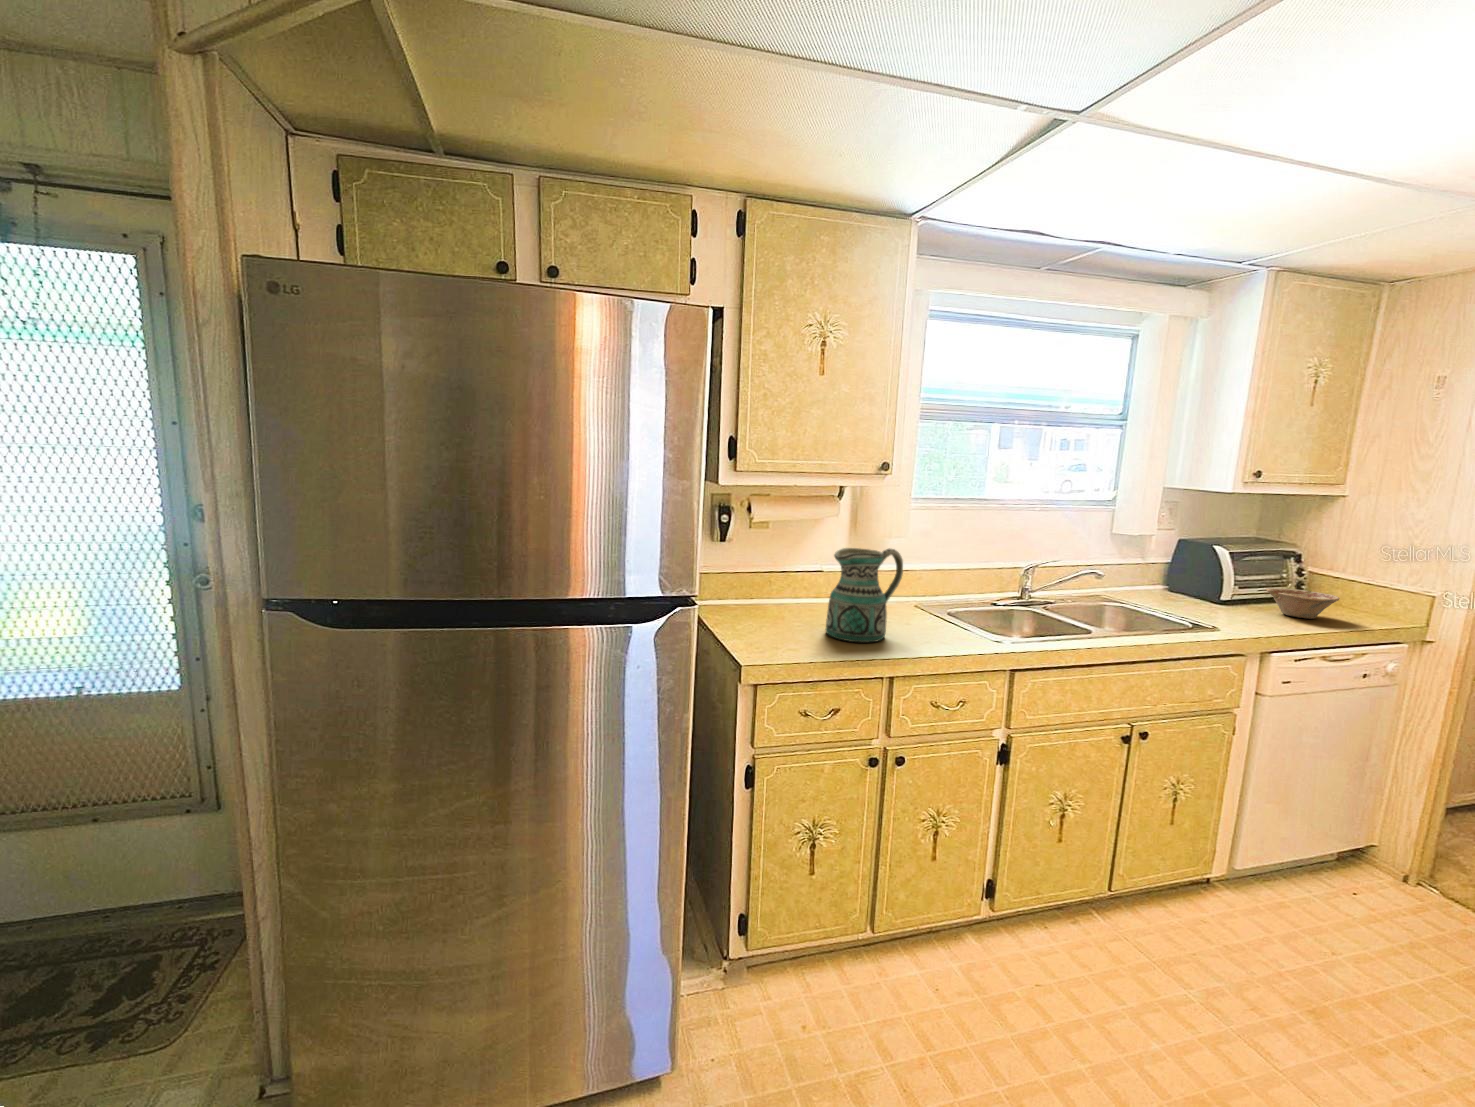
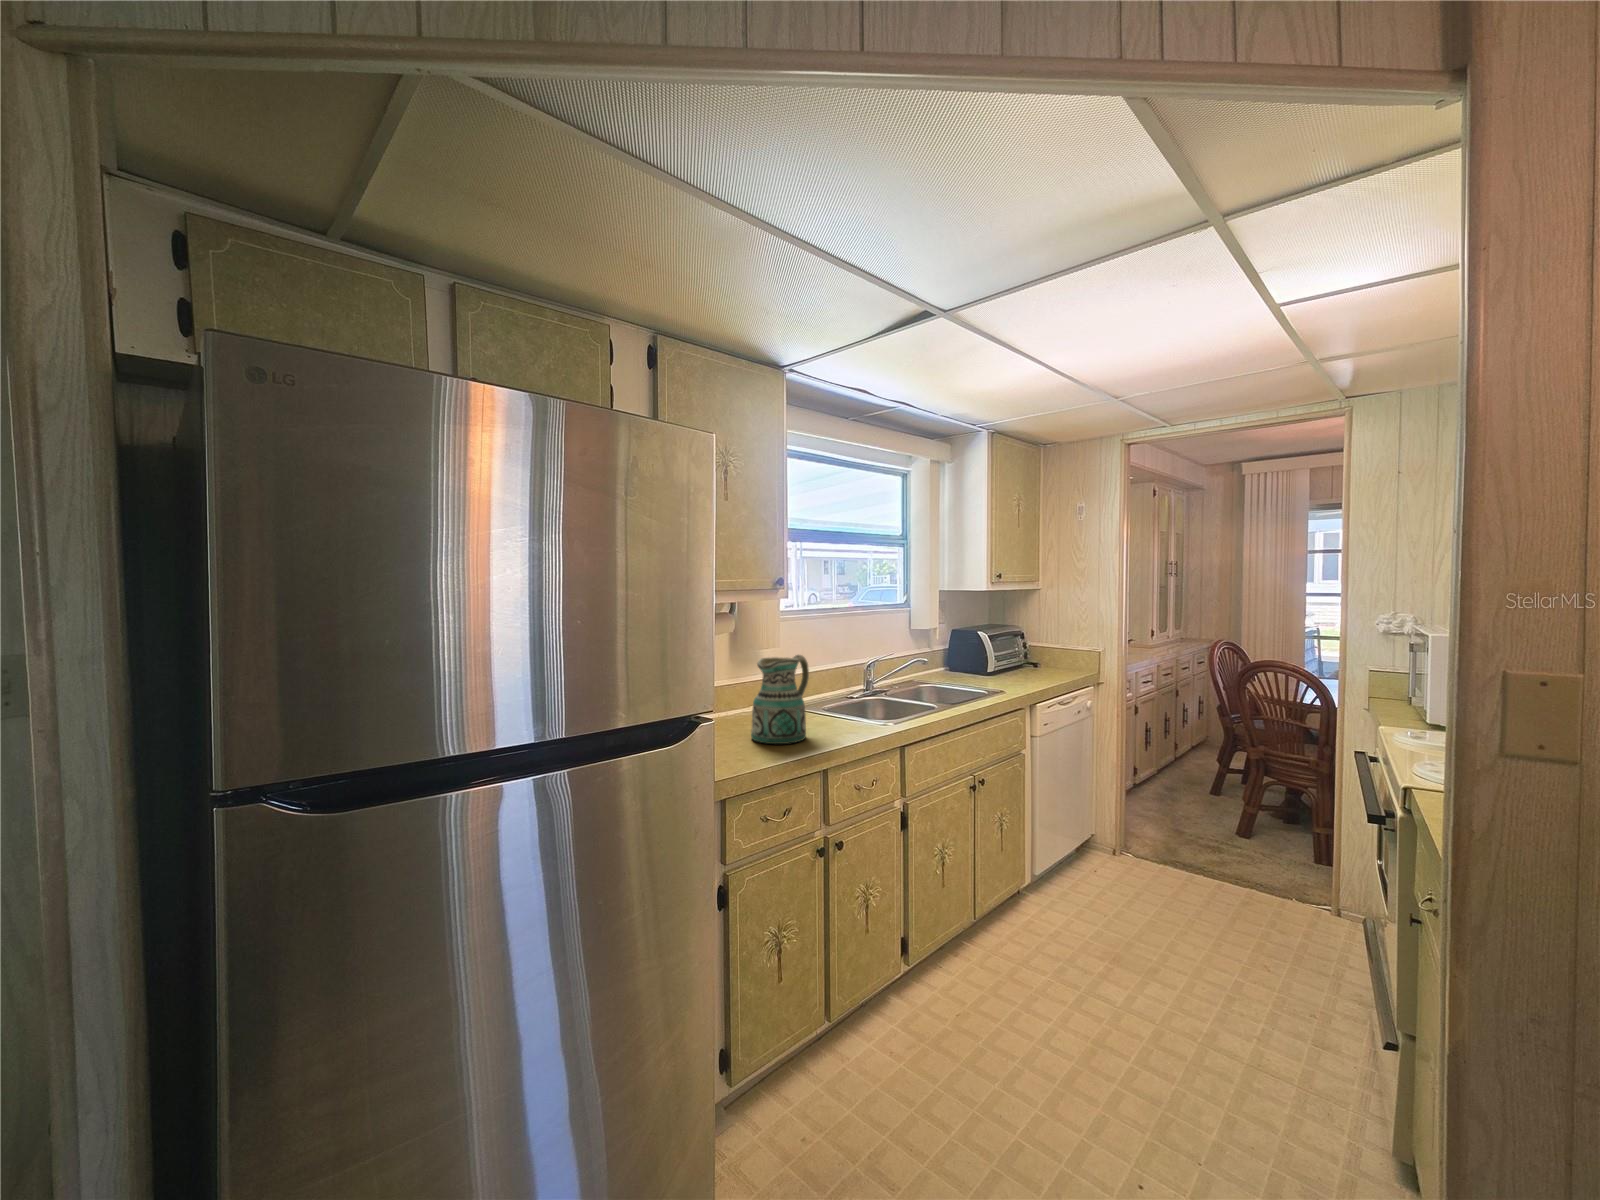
dish: present [1266,588,1340,619] -> none [1014,659,1057,678]

